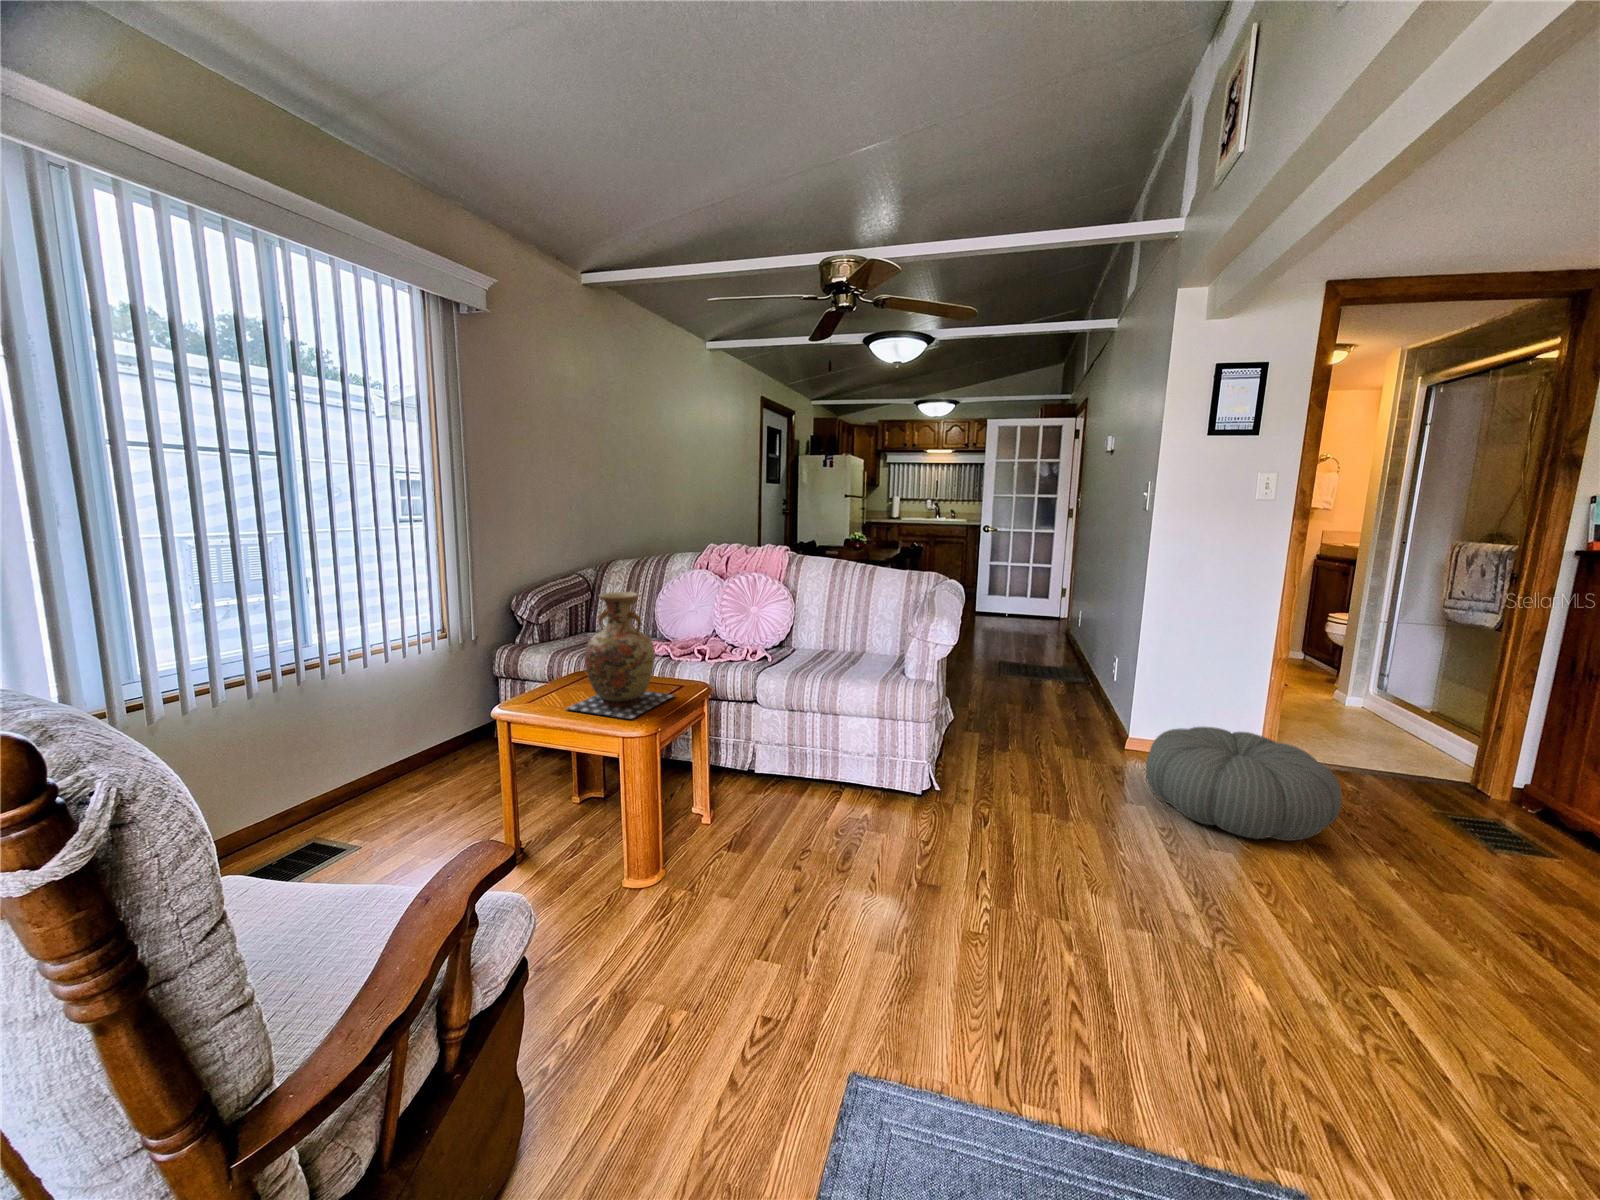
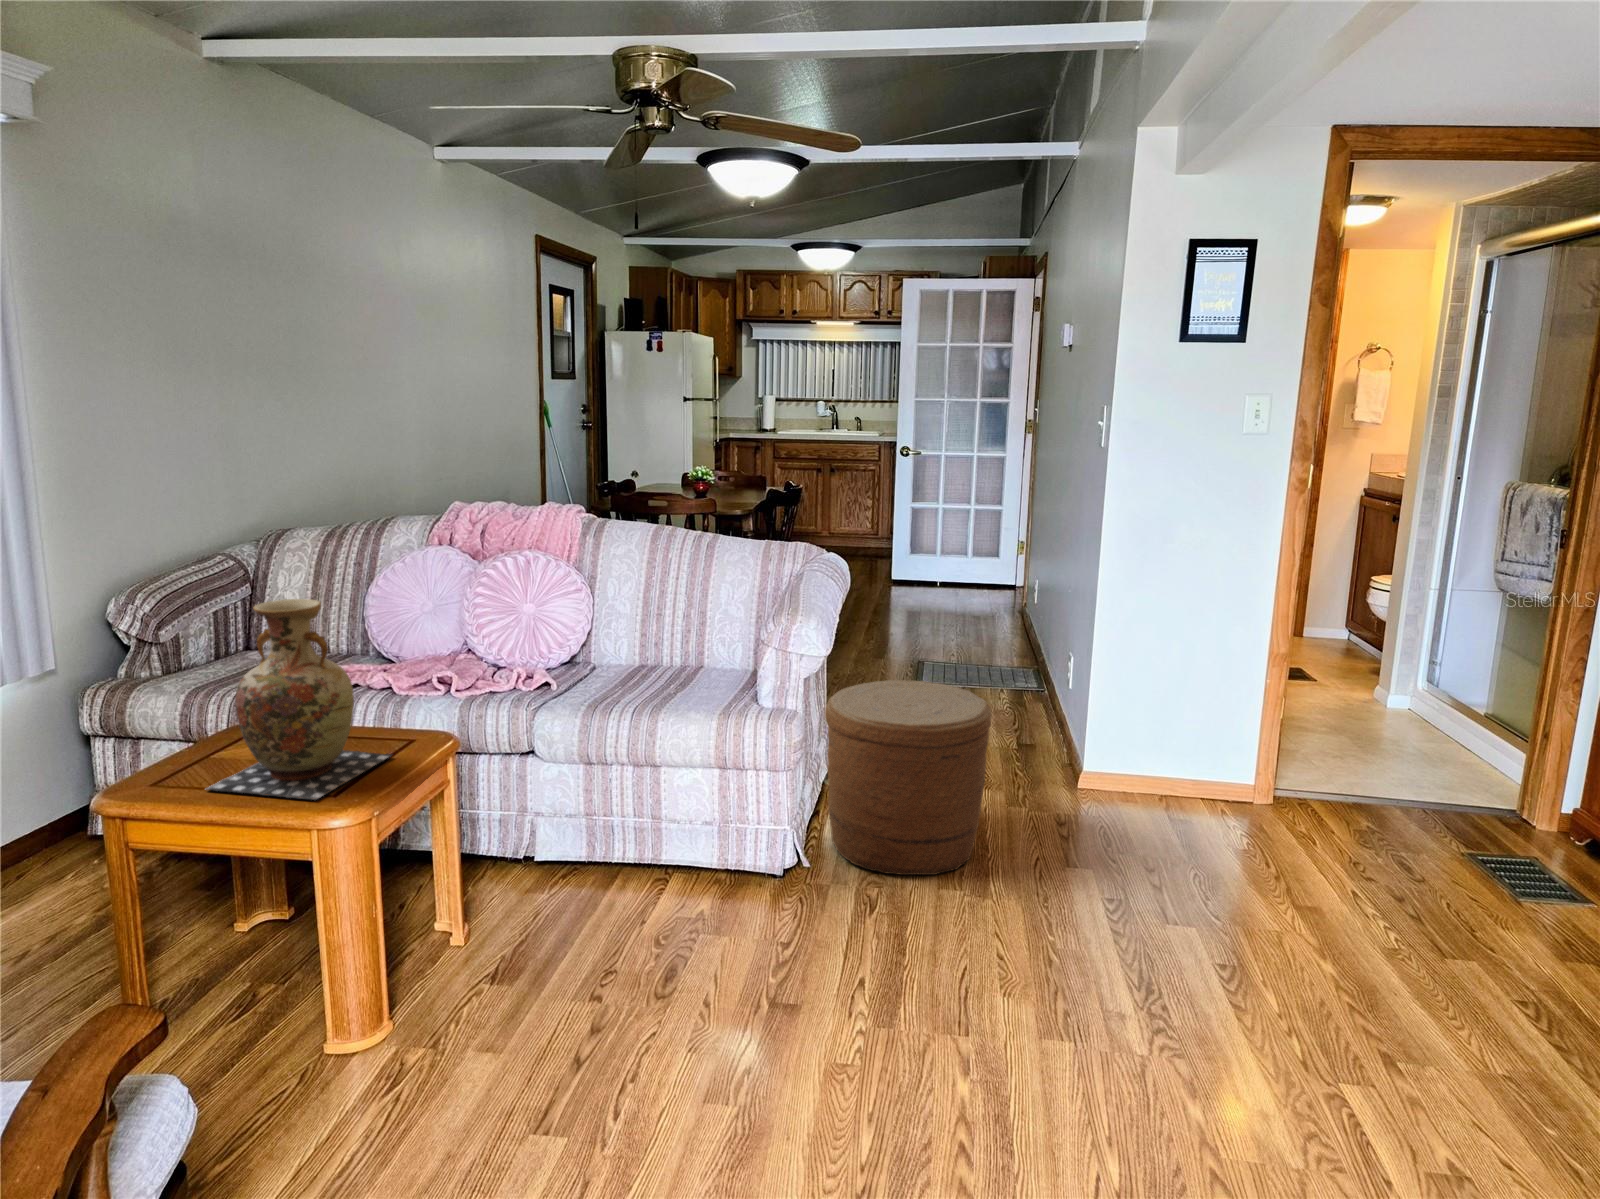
woven basket: none [949,667,1068,802] -> present [825,680,992,875]
pouf: present [1146,727,1342,841] -> none [1100,752,1338,902]

